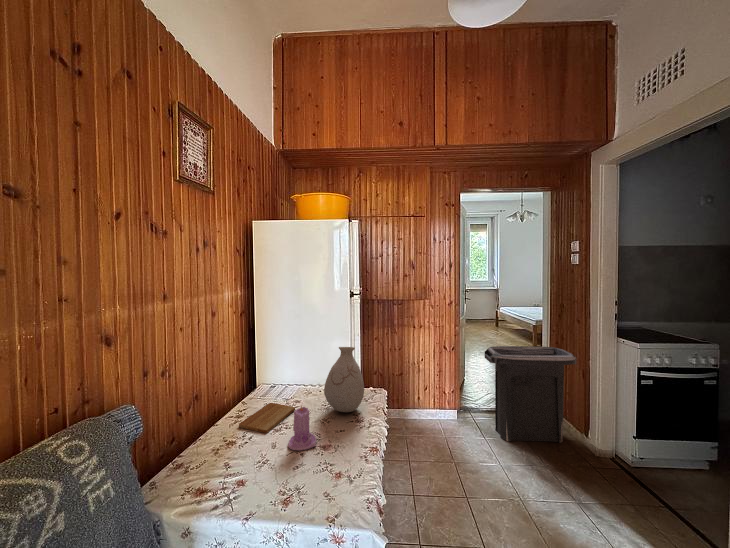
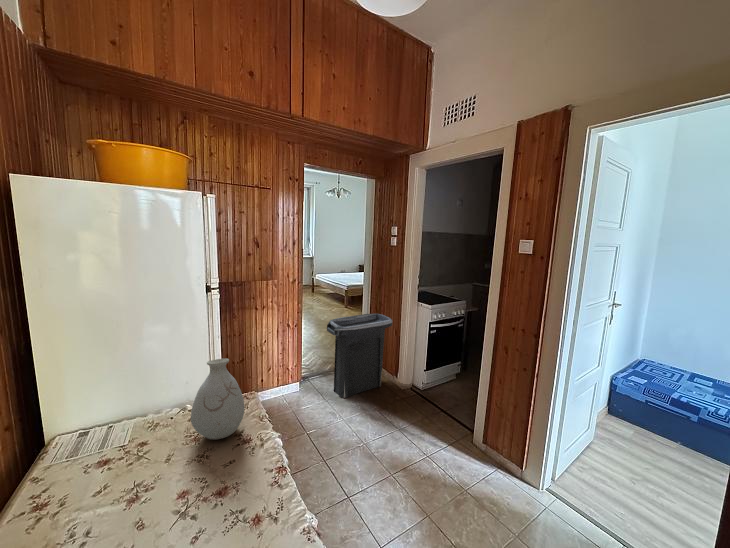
cutting board: present [239,403,295,433] -> none [52,455,145,525]
candle: present [288,406,317,451] -> none [164,456,207,518]

